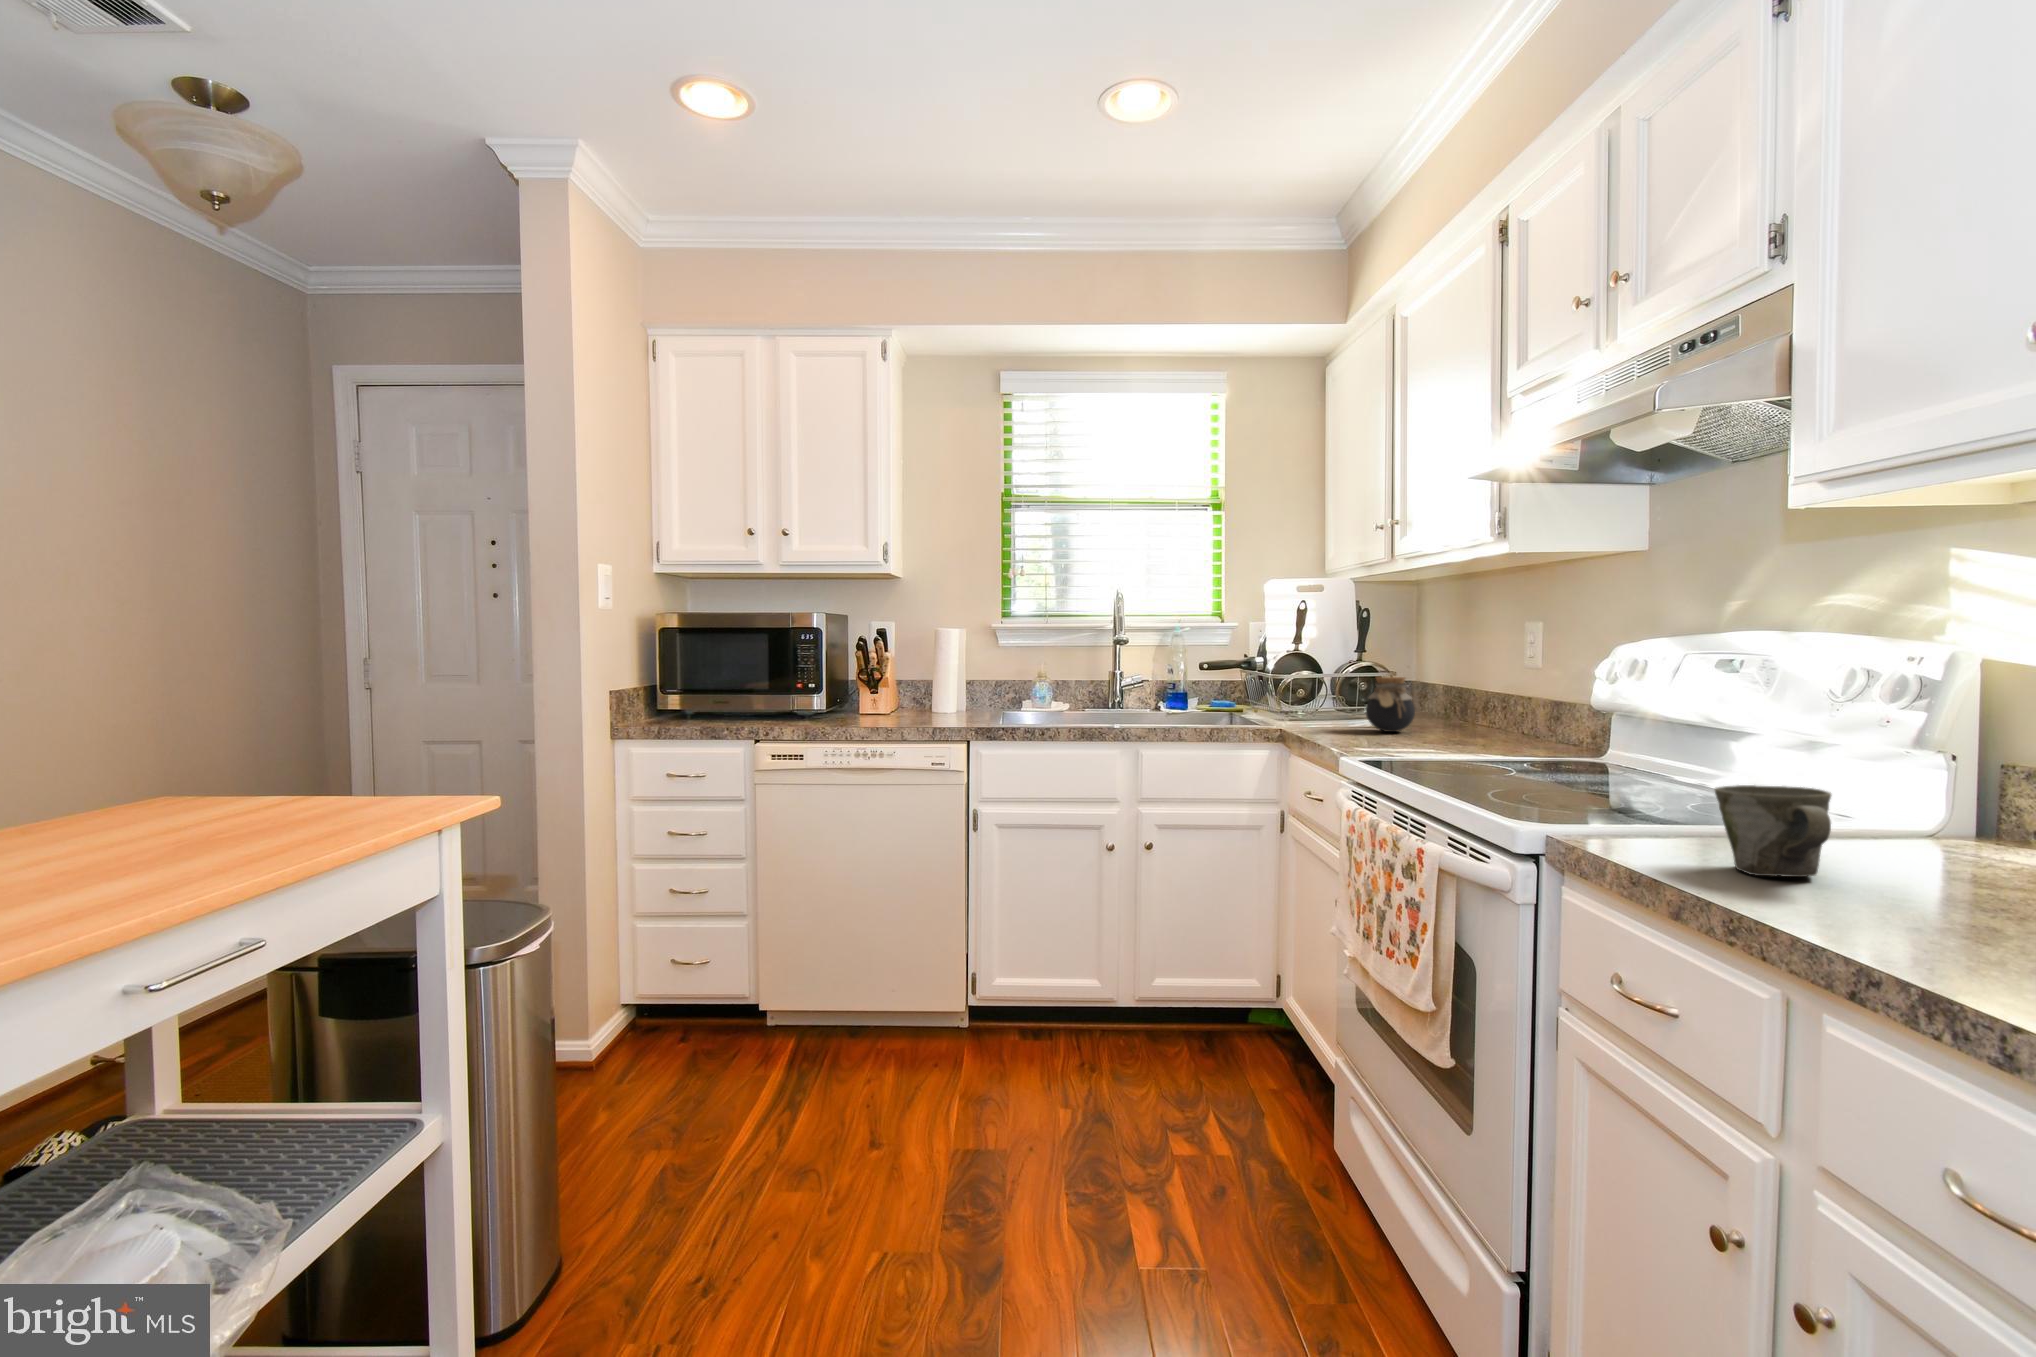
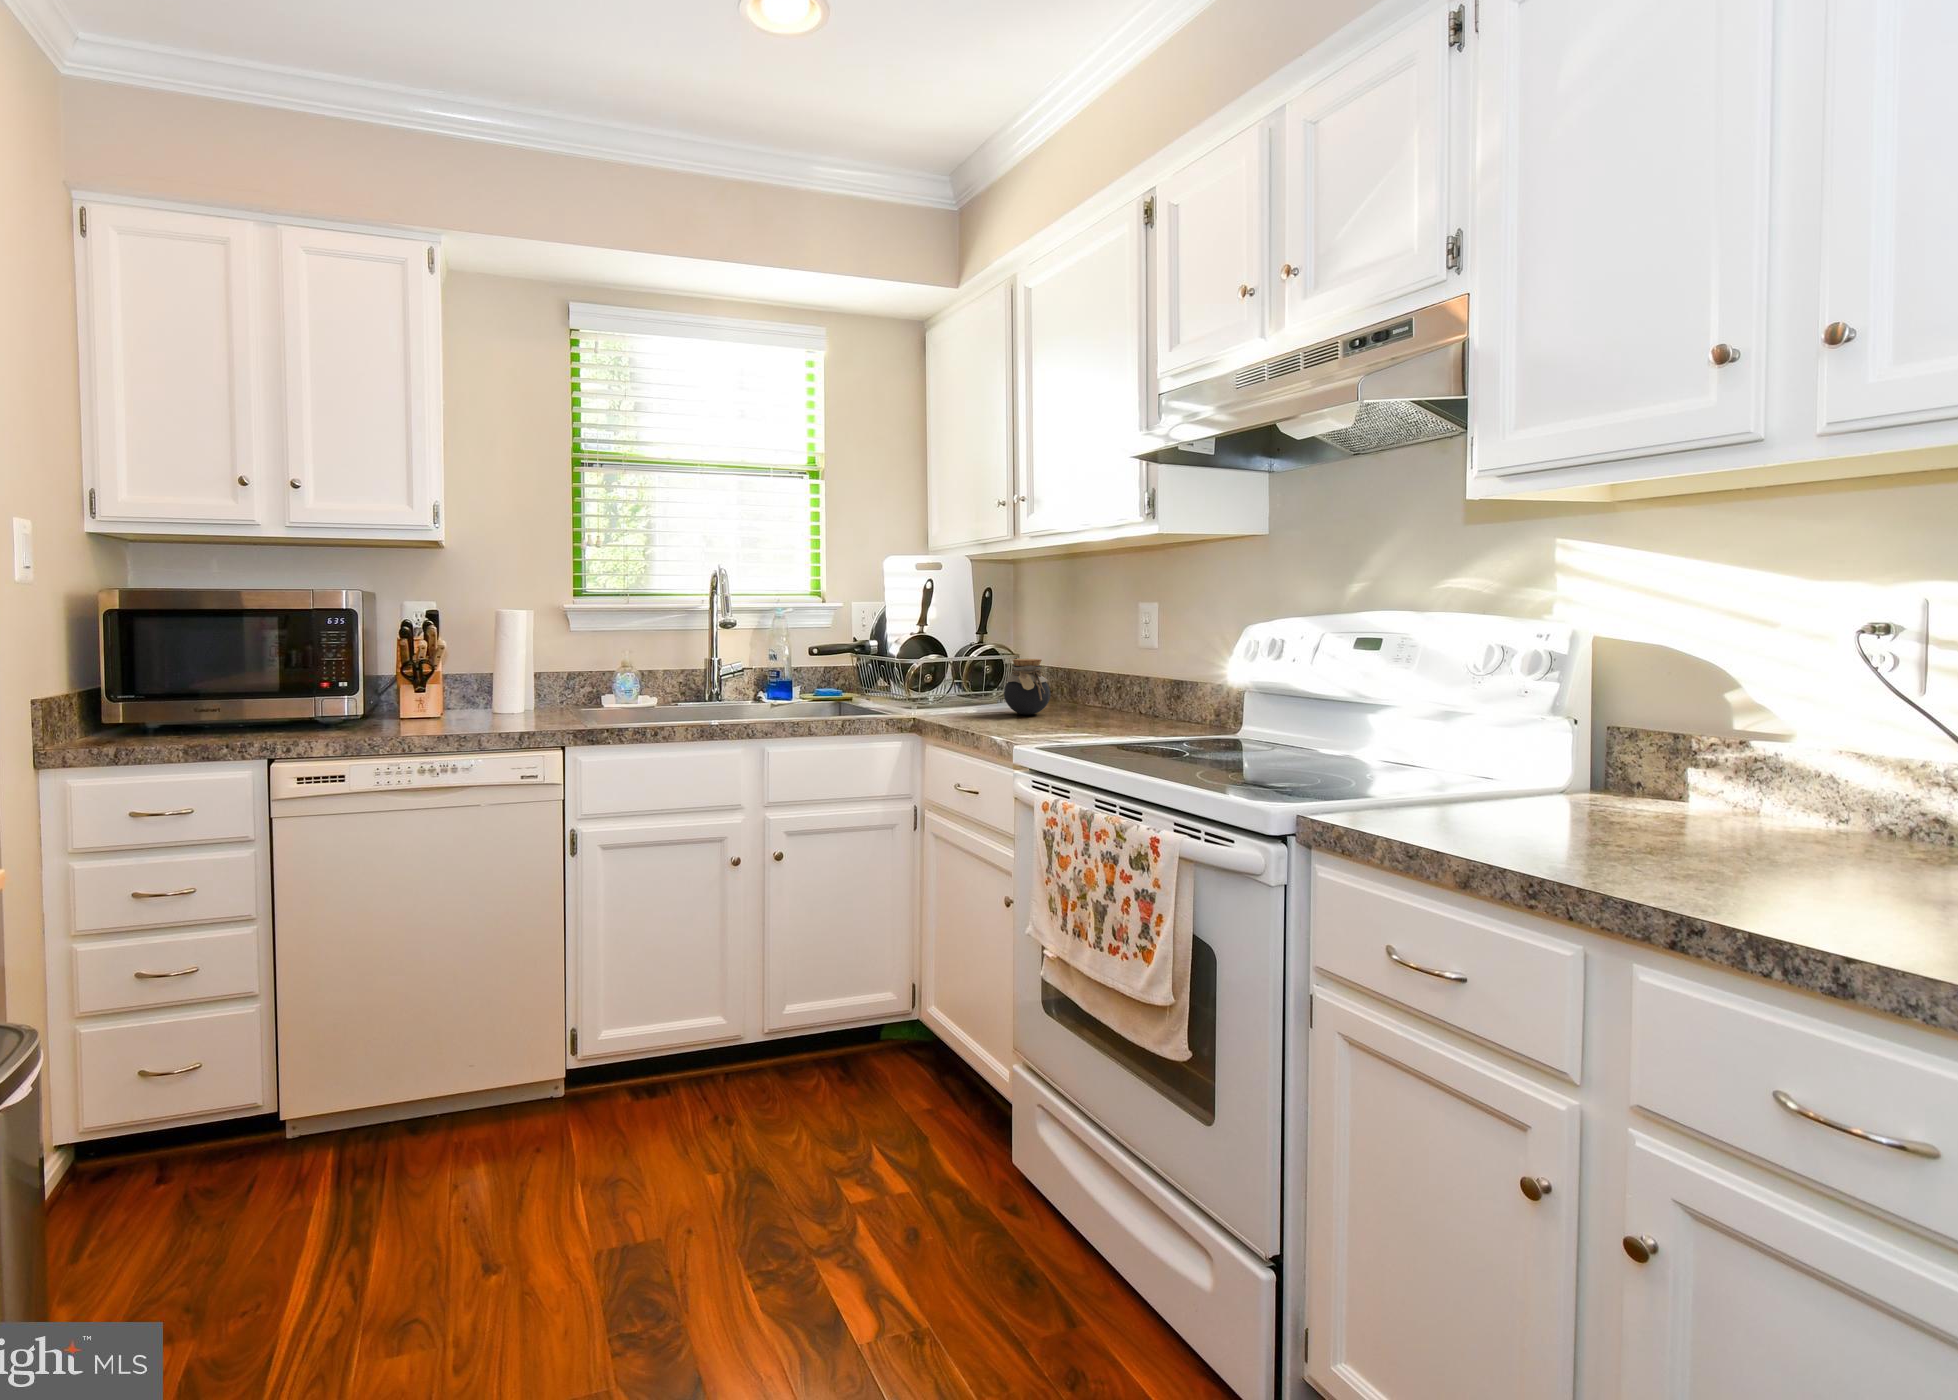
mug: present [1715,785,1831,877] -> none [1460,756,1570,840]

